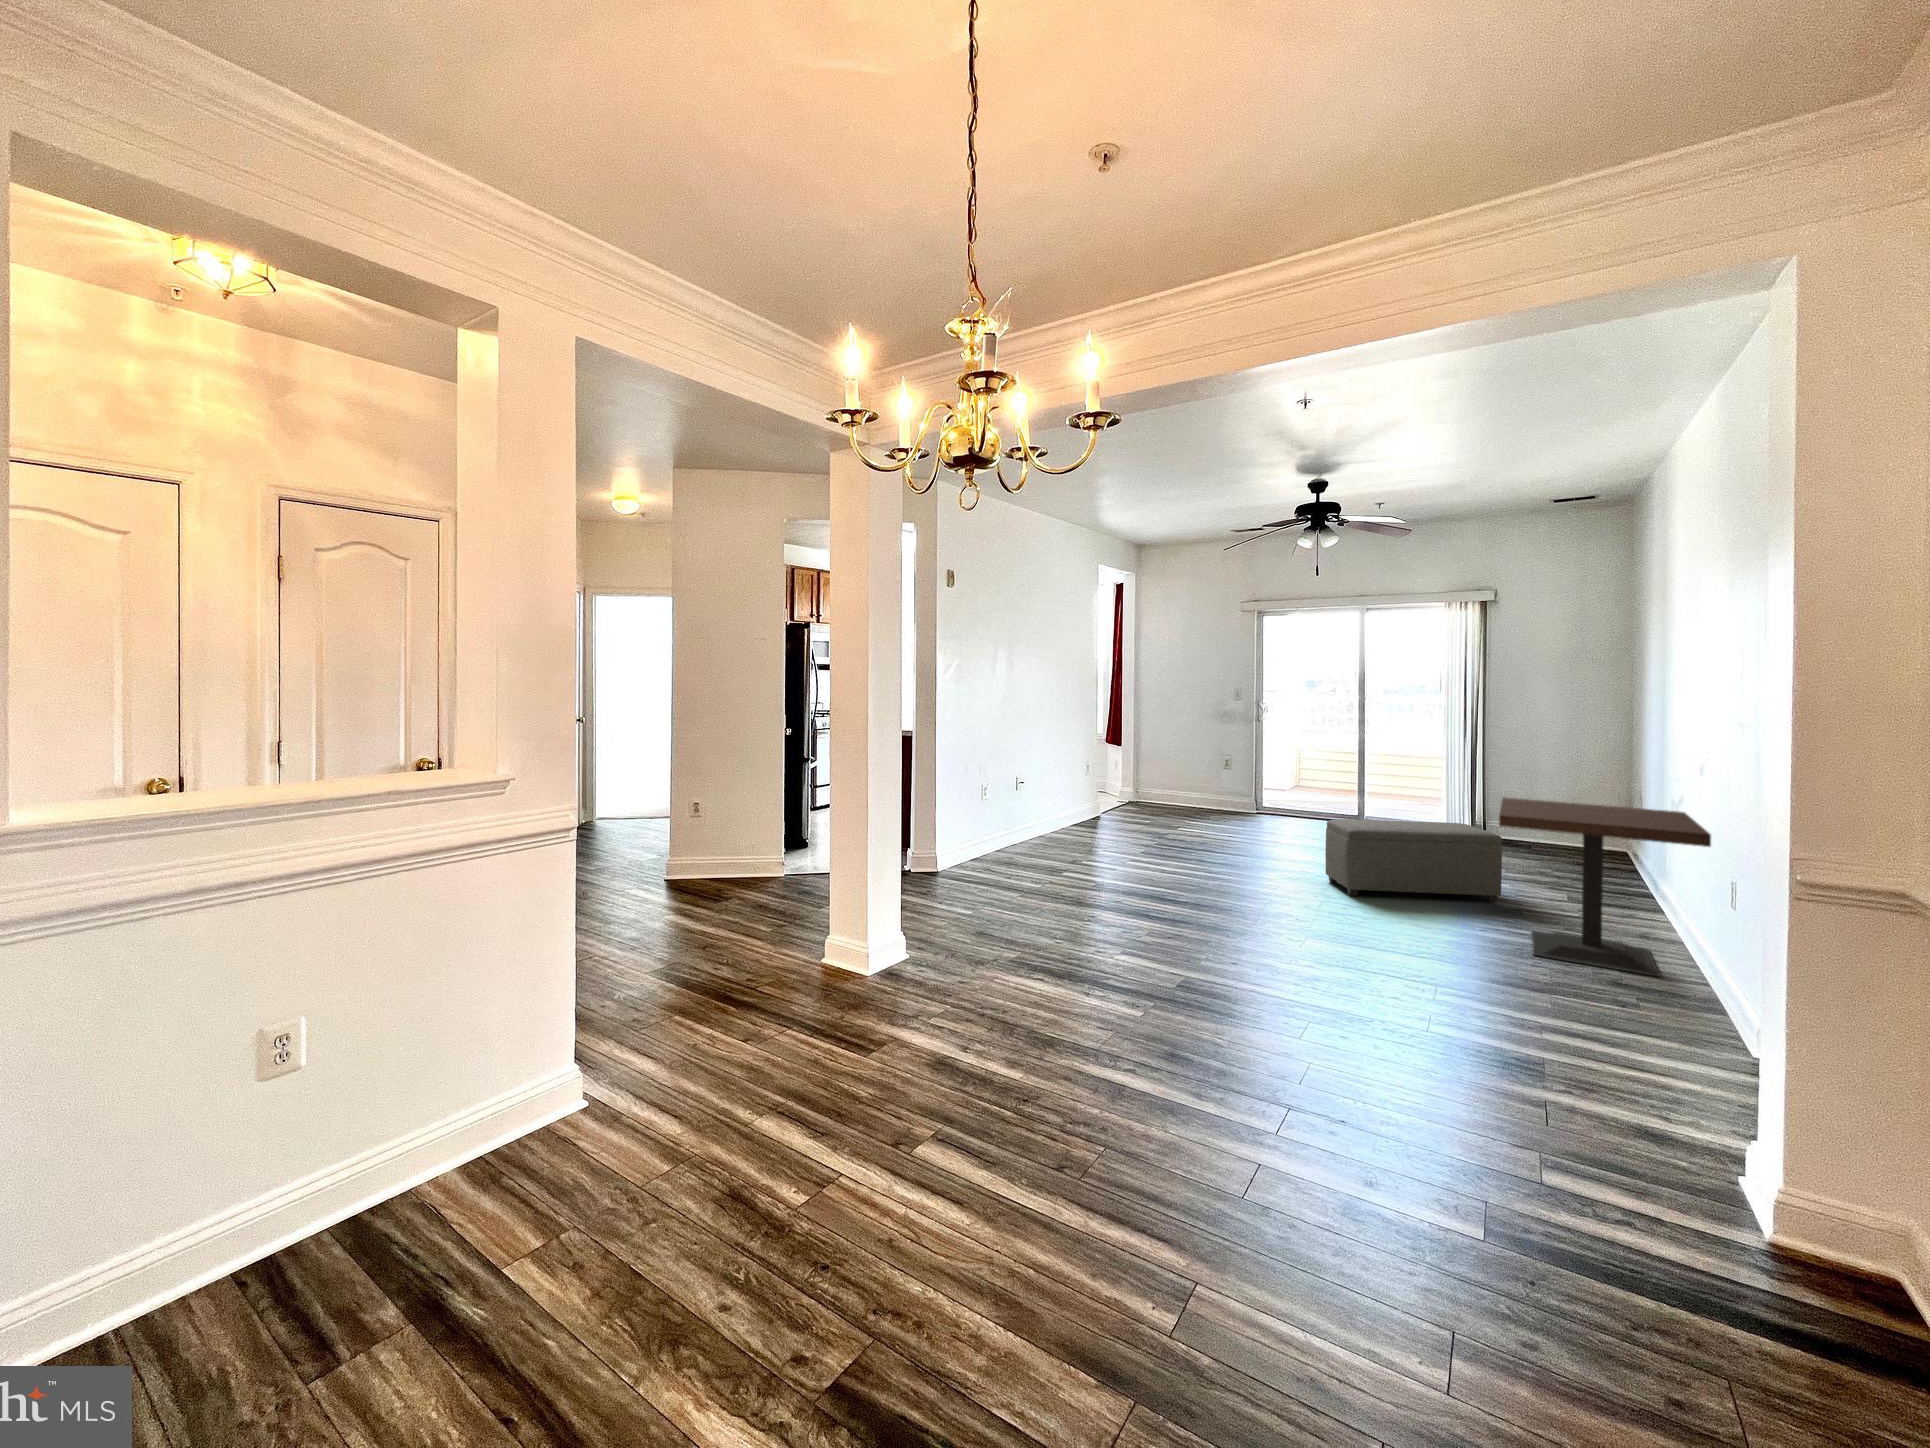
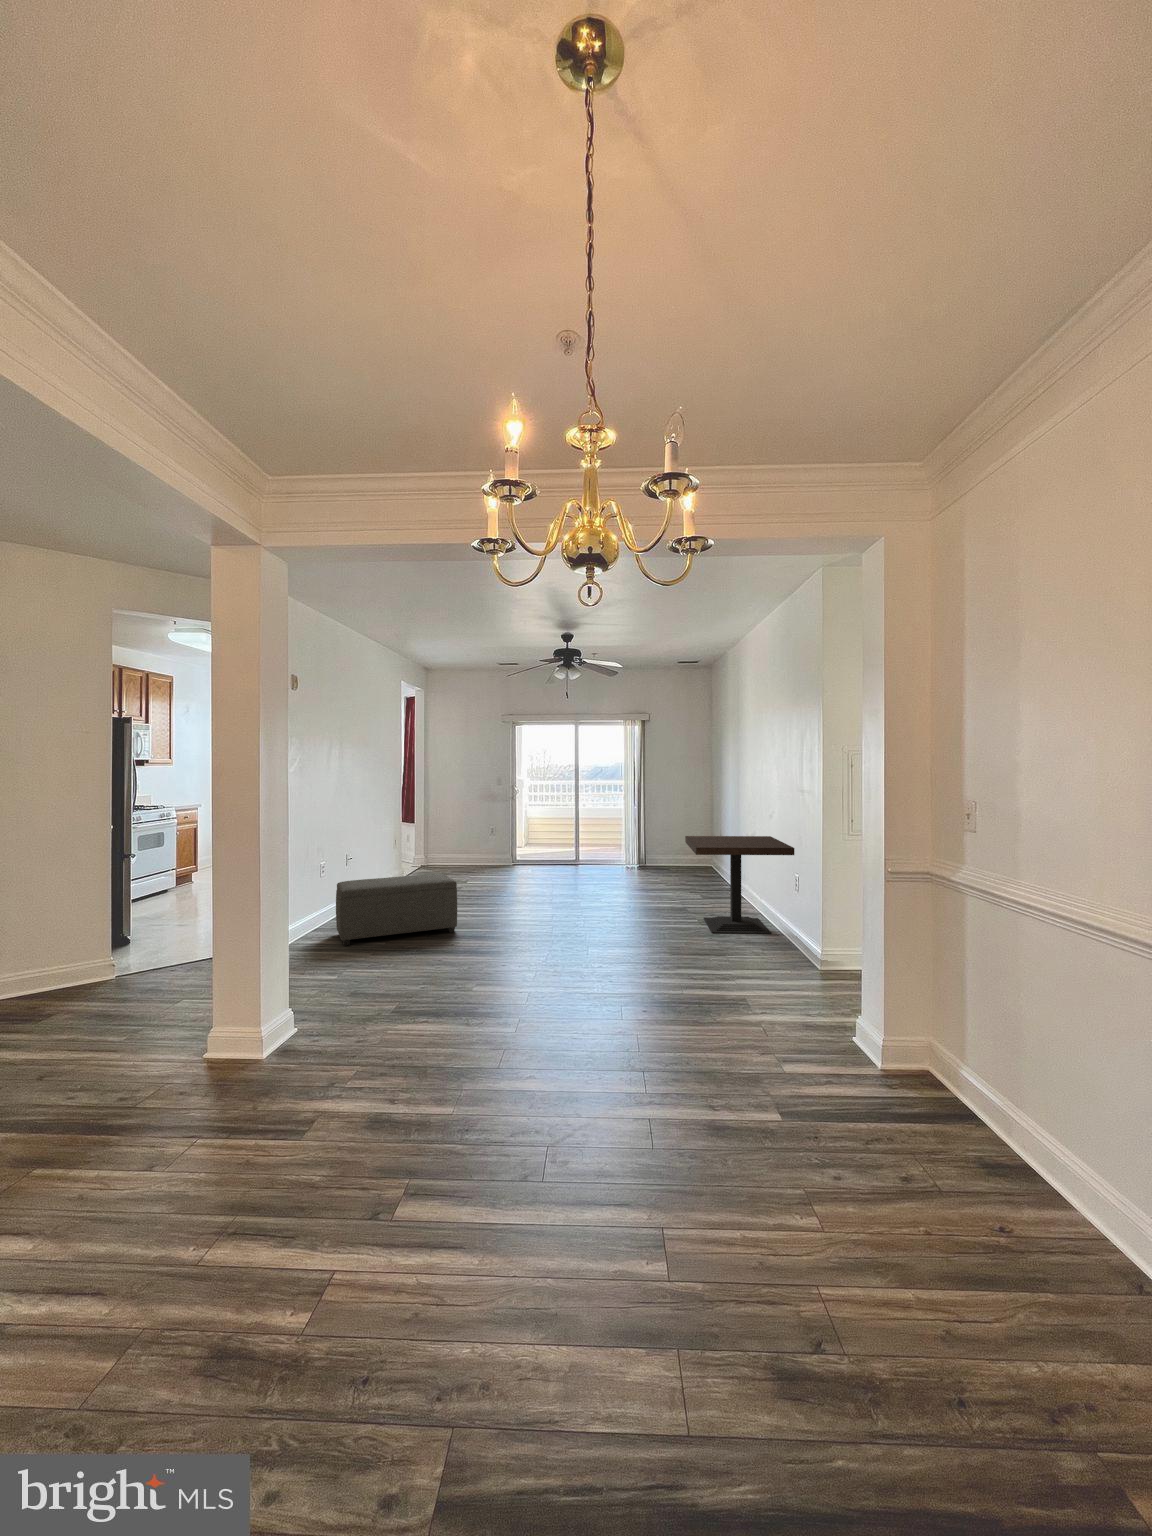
ottoman: present [1325,819,1502,903] -> present [336,874,457,946]

